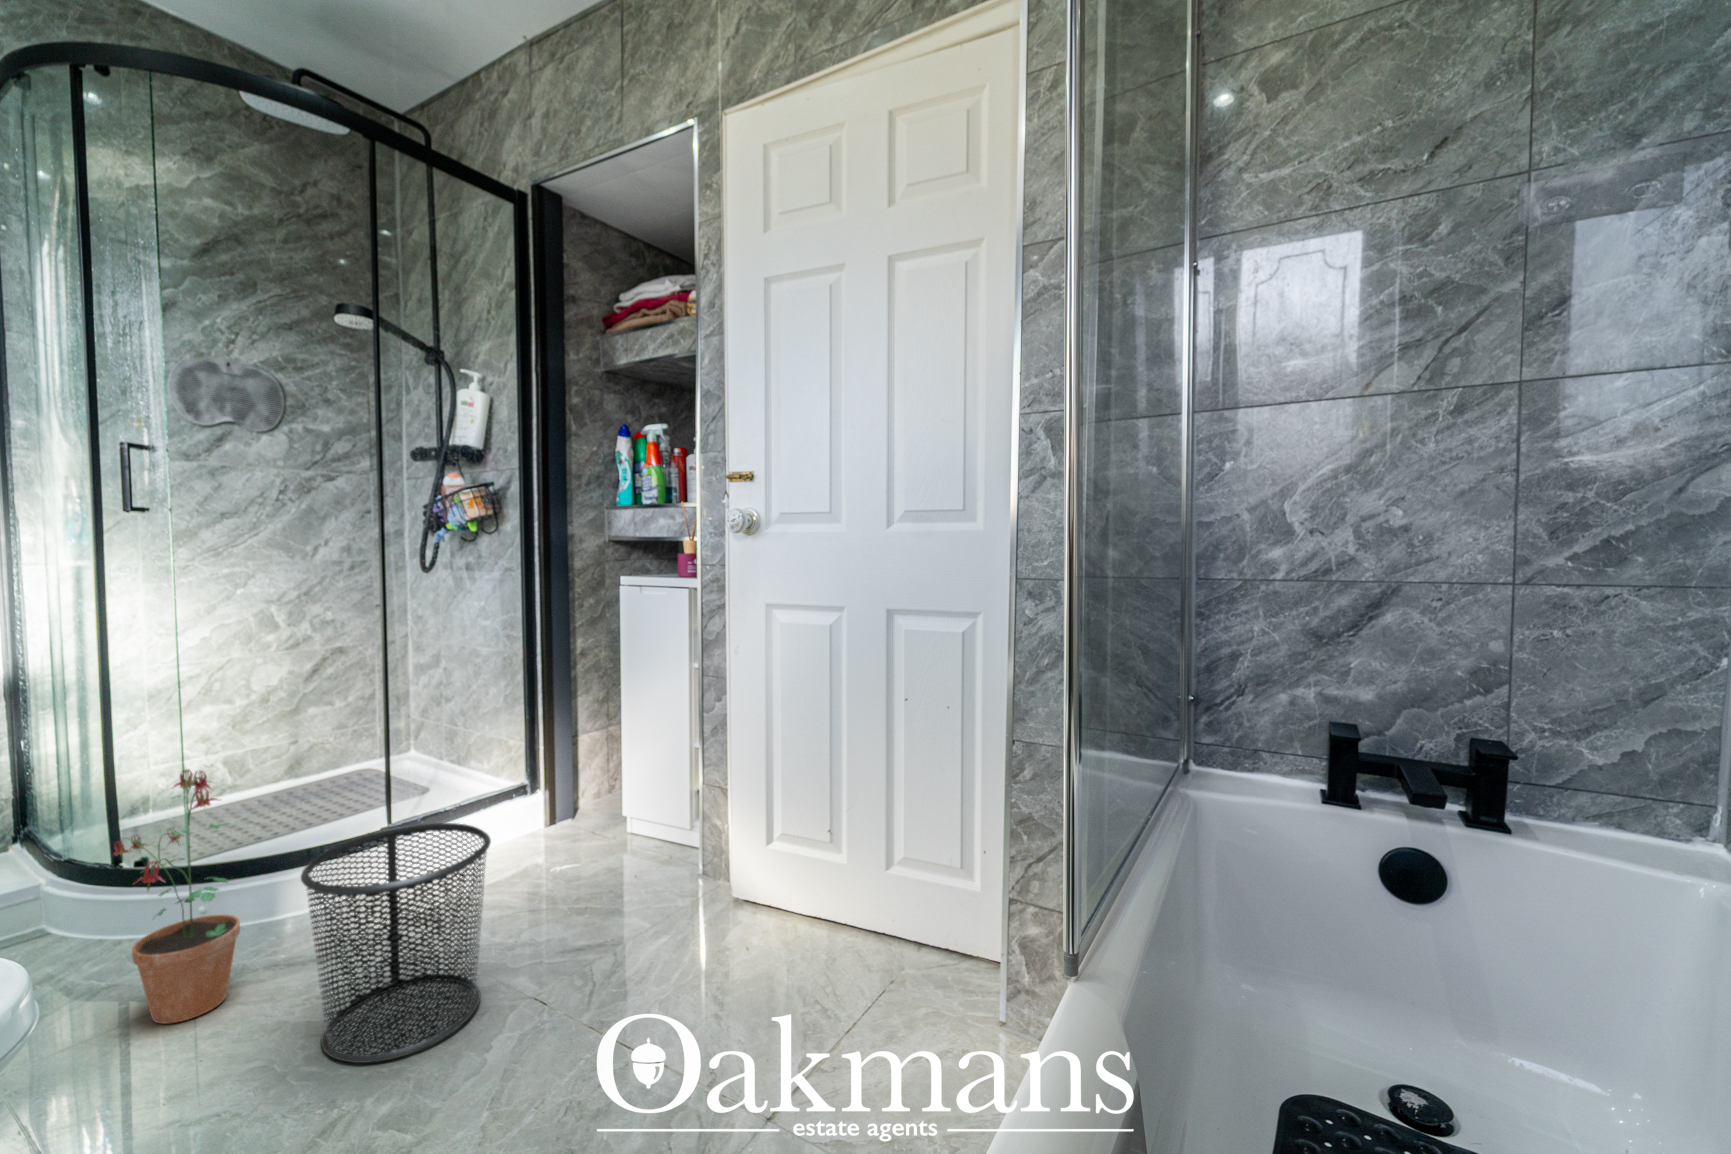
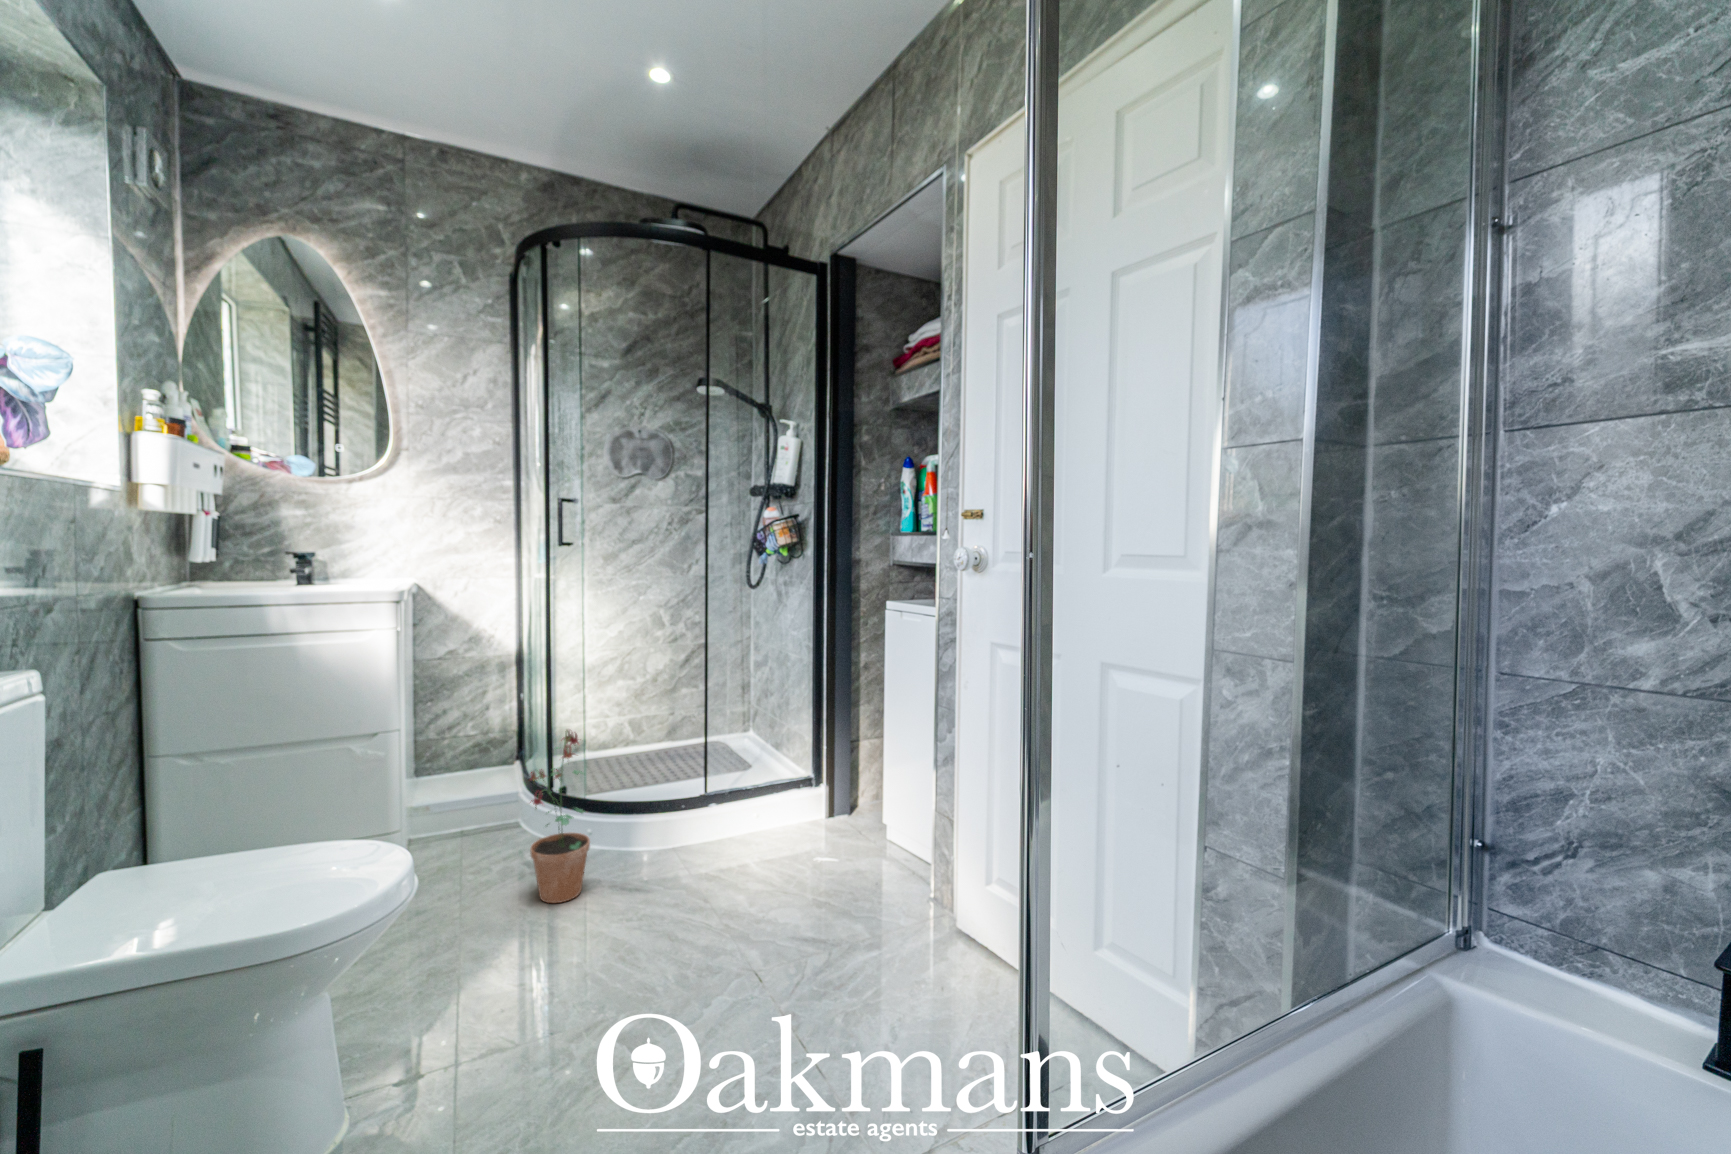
waste bin: present [301,823,491,1063] -> none [597,798,726,978]

